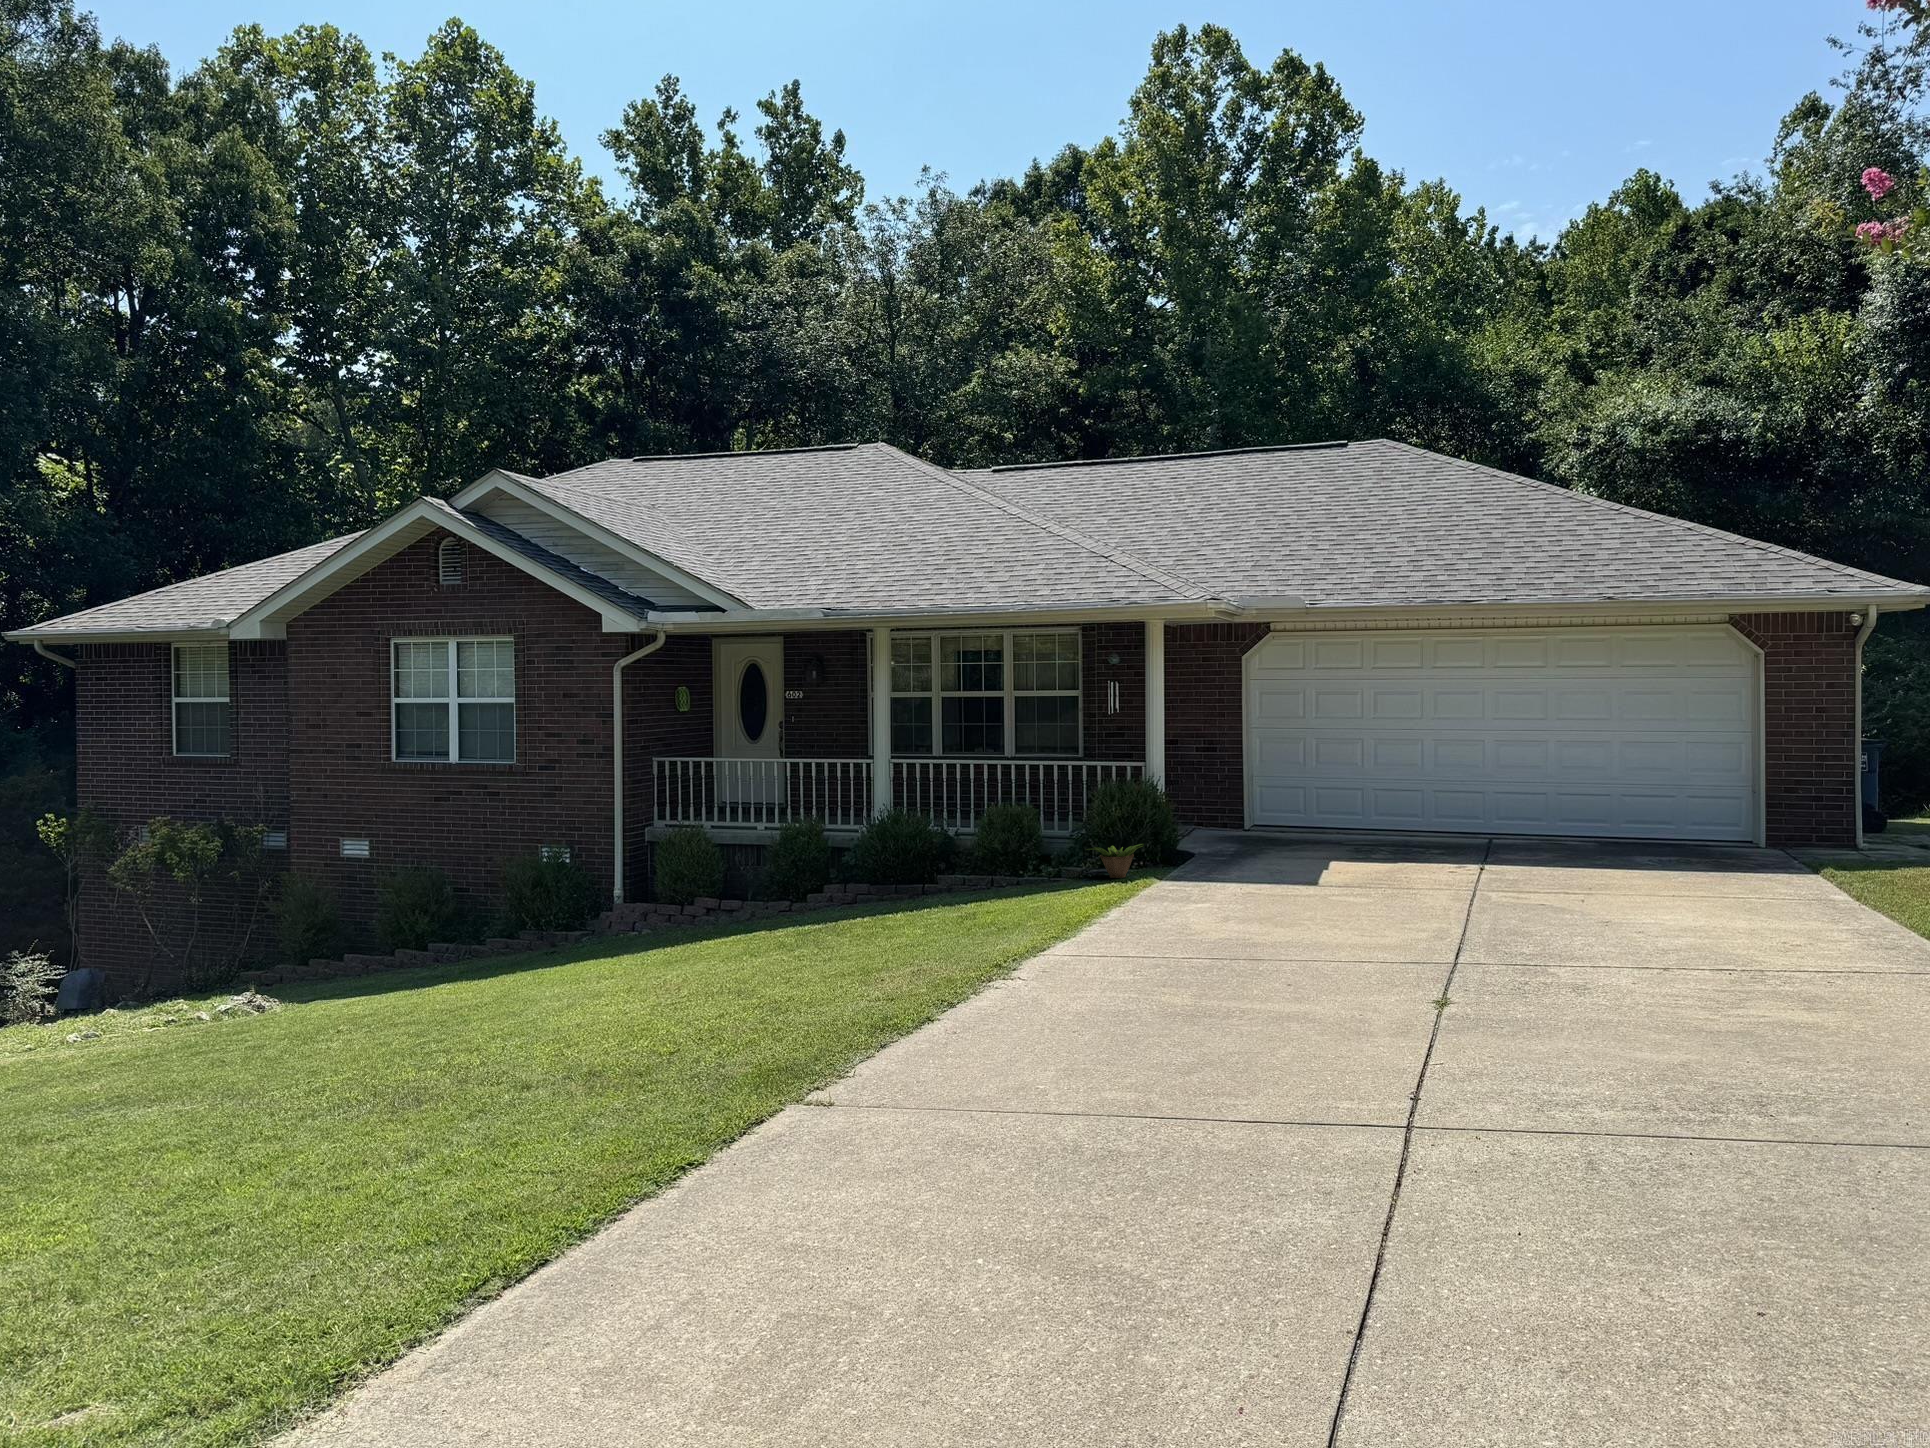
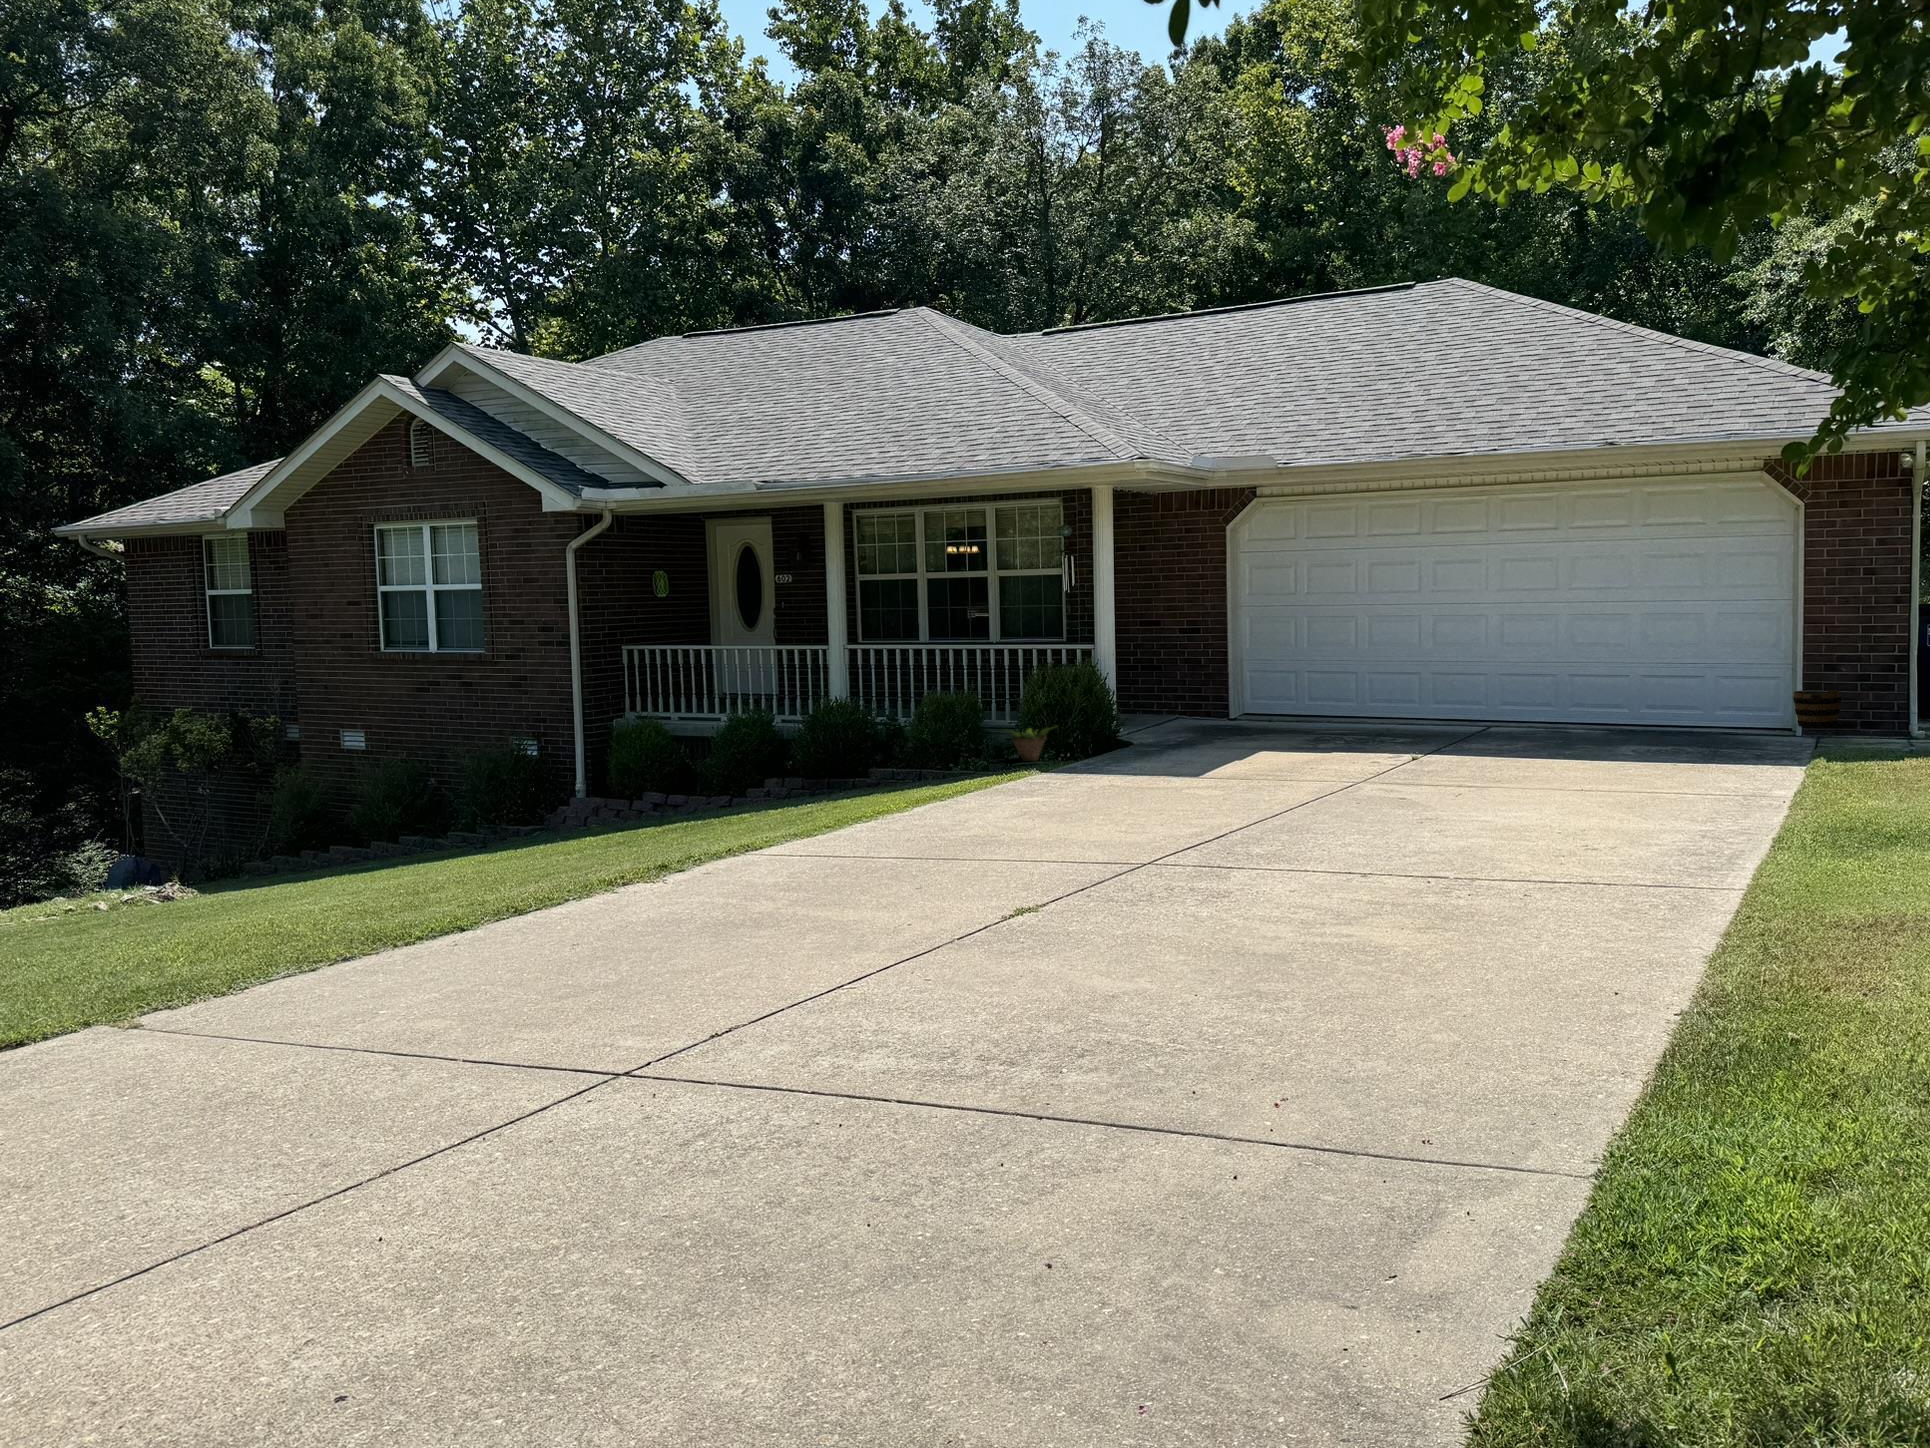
bucket: none [1784,809,1829,843] -> present [1793,690,1842,727]

